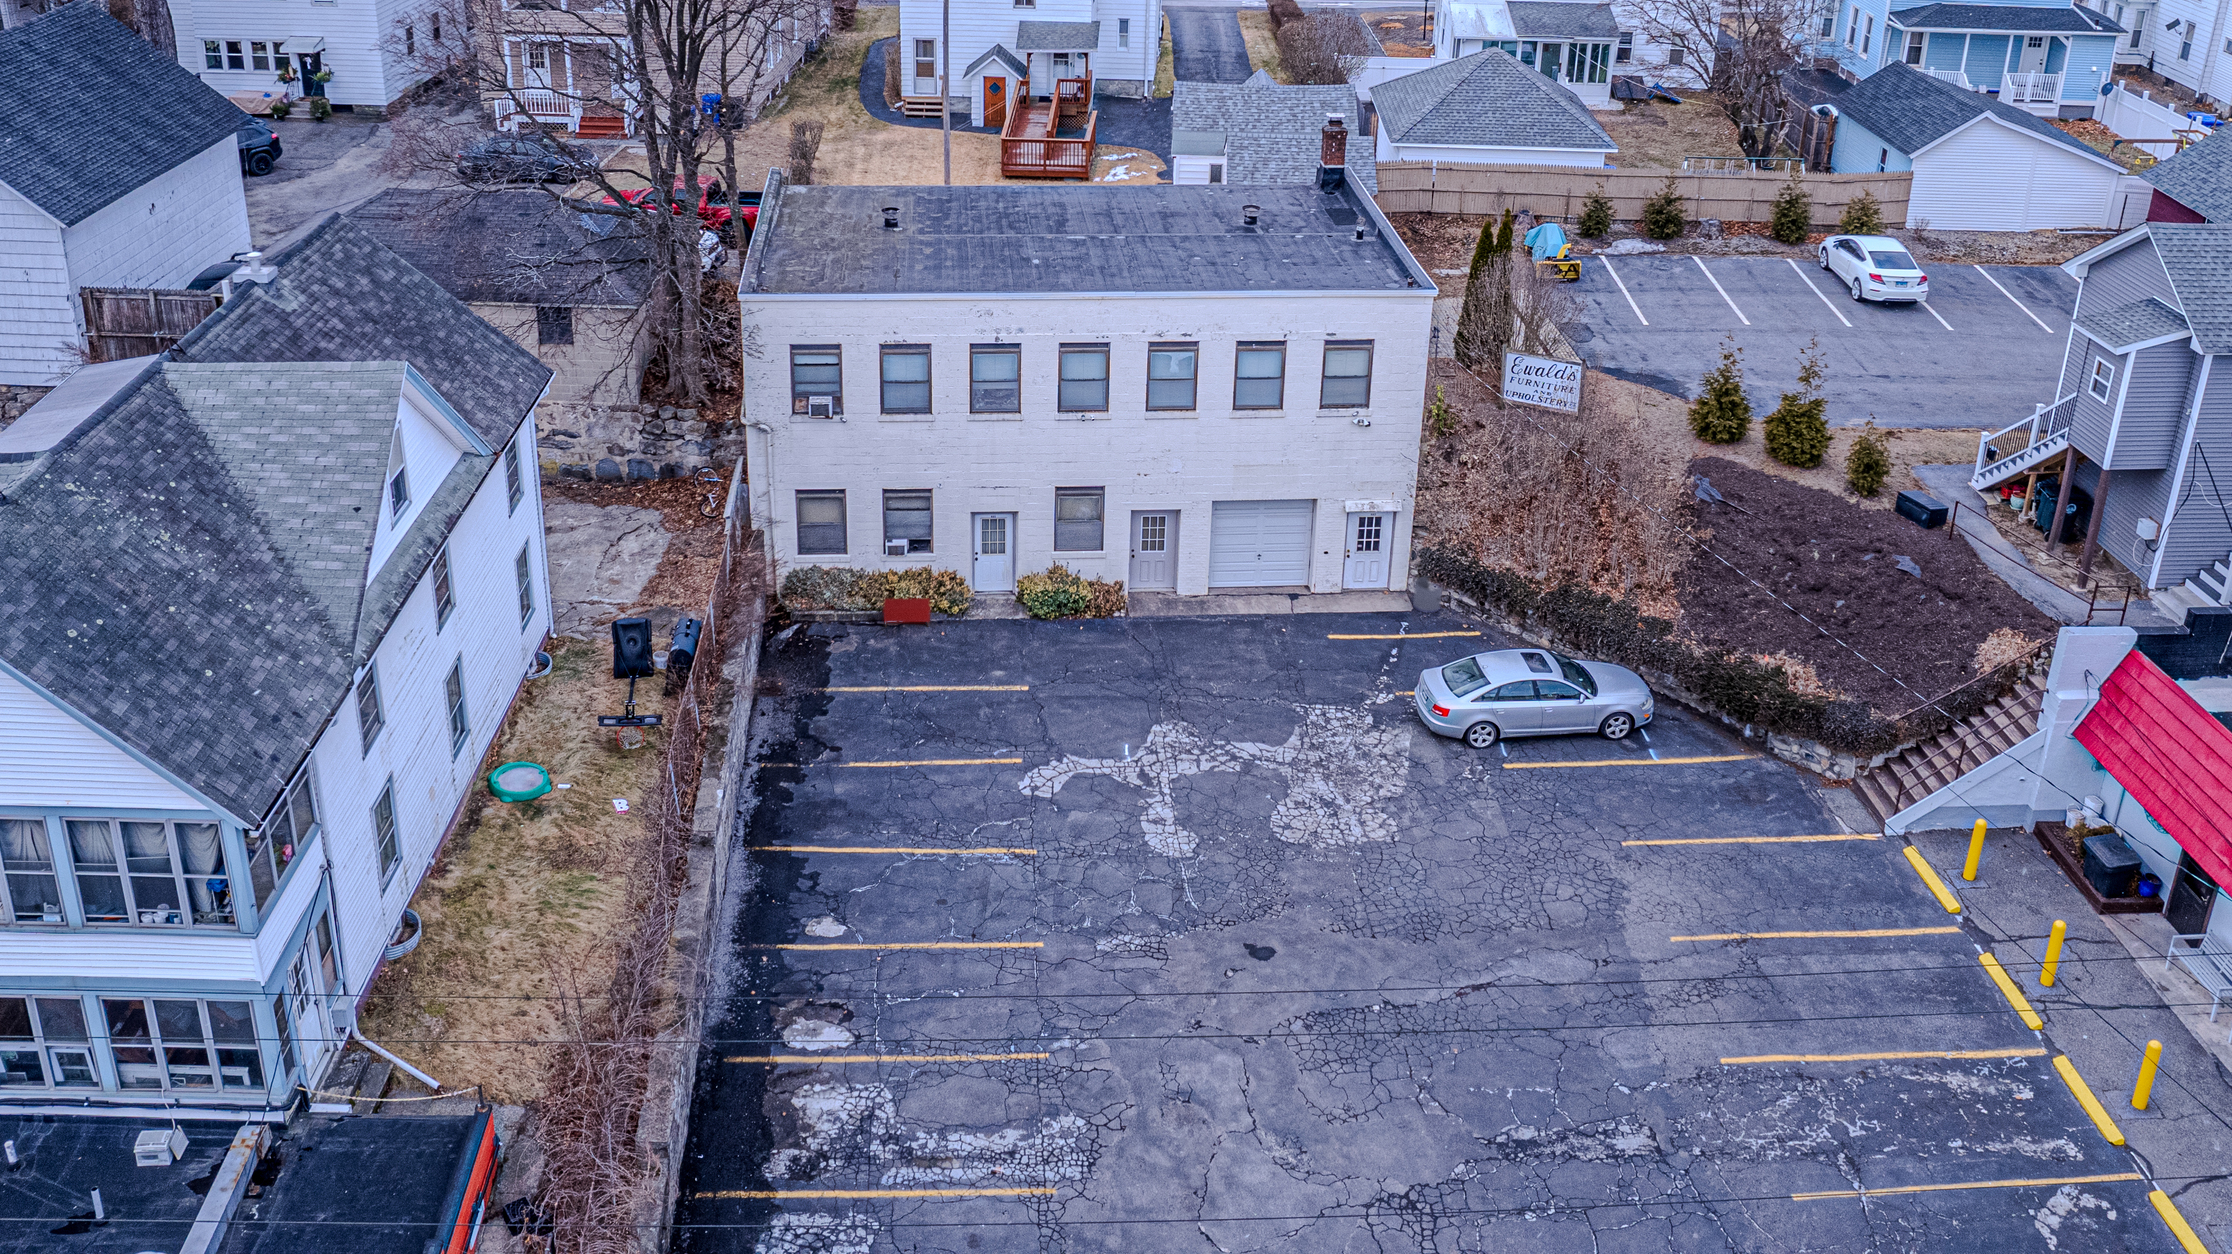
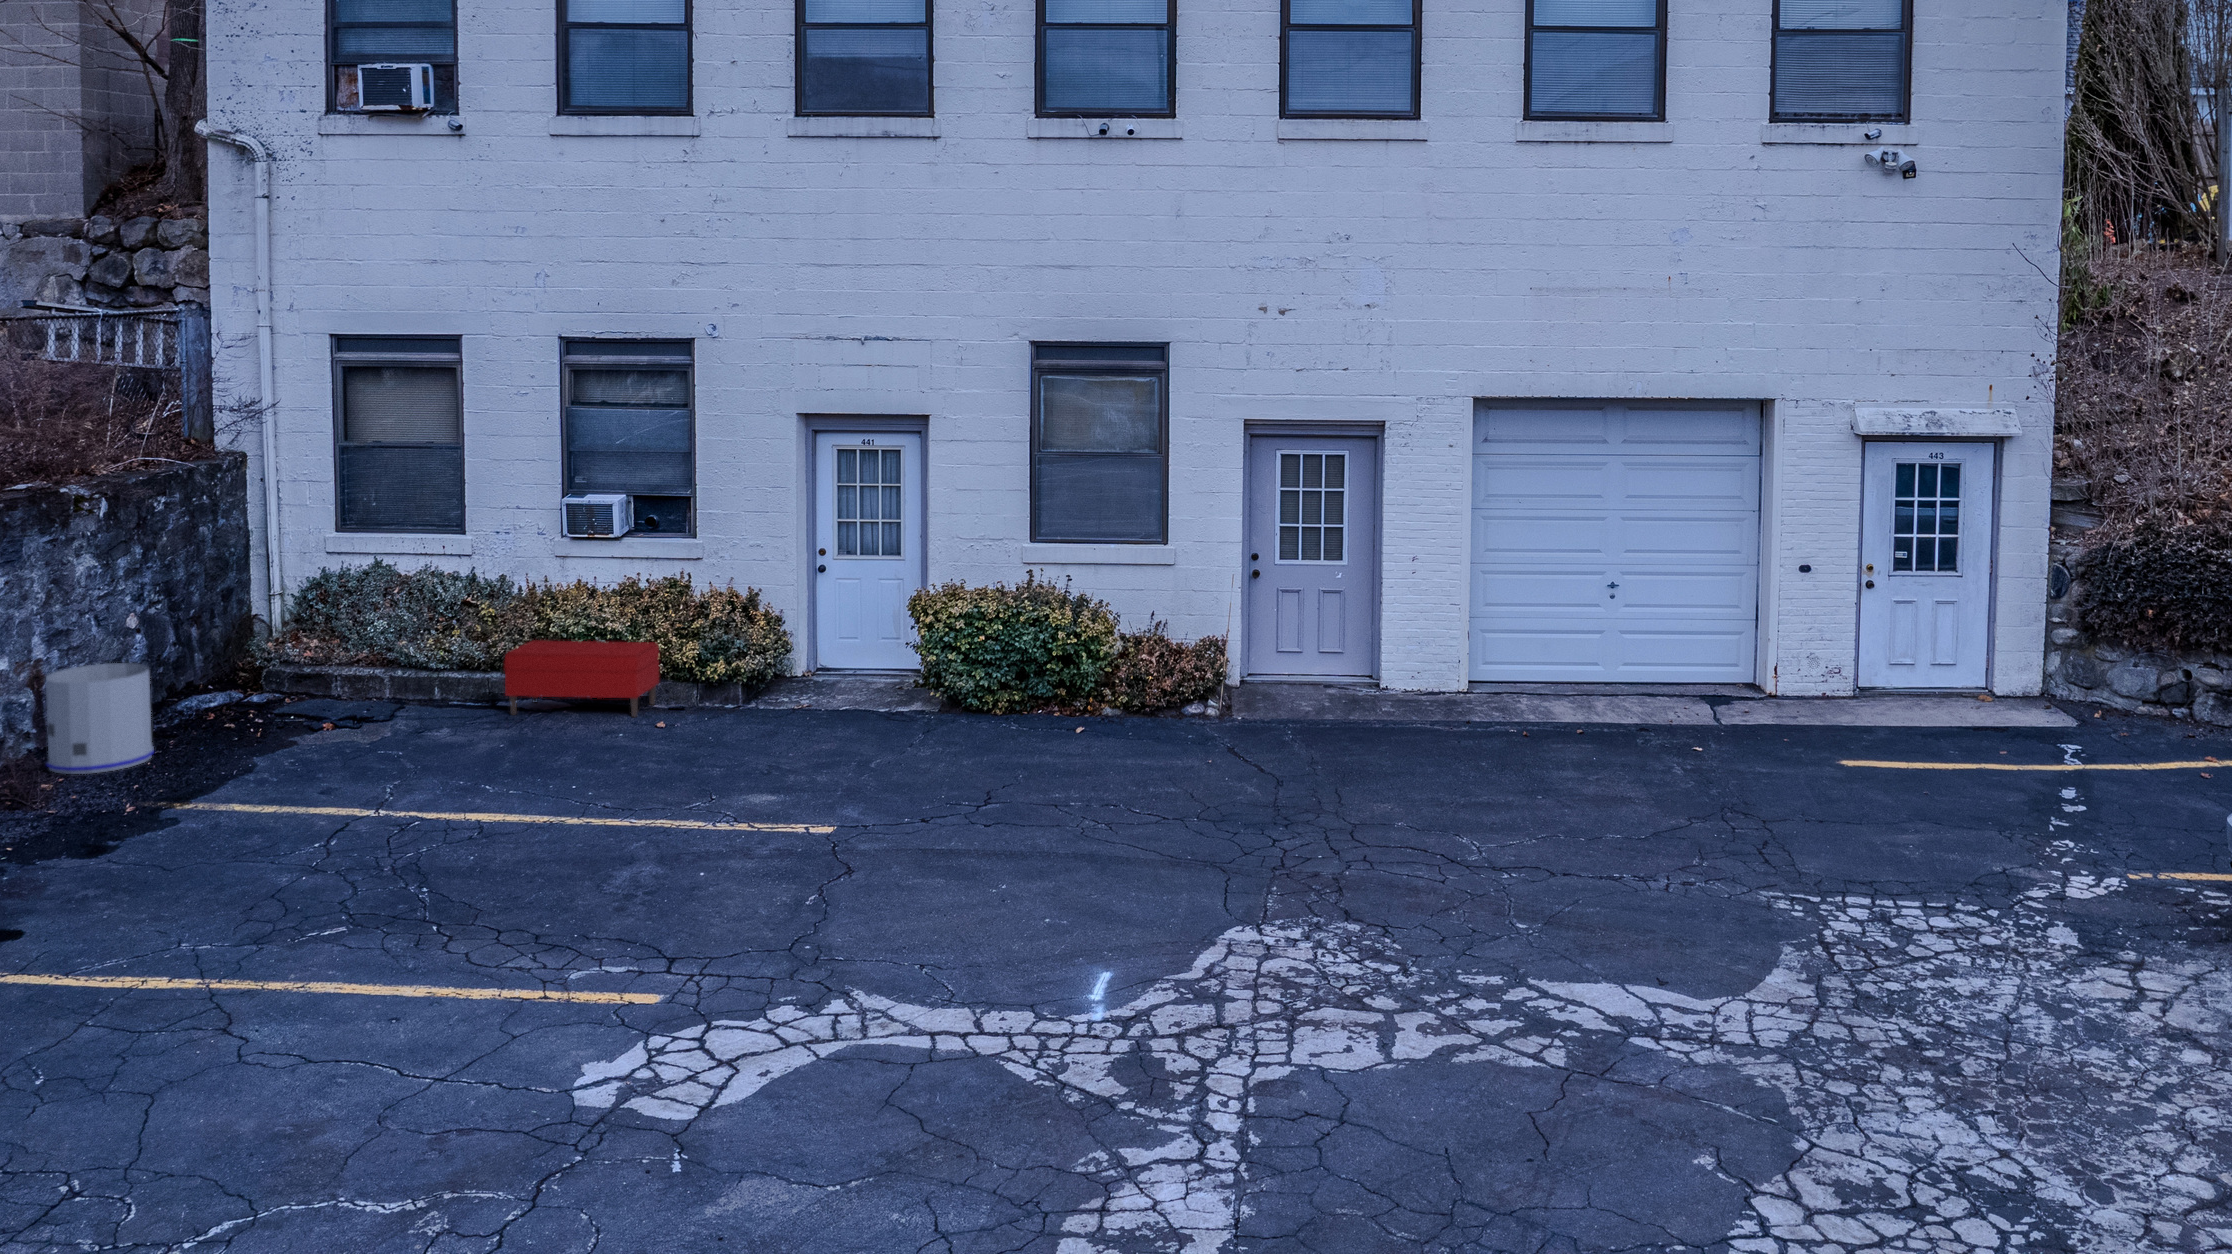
trash can: present [1413,576,1442,613] -> present [46,663,154,774]

